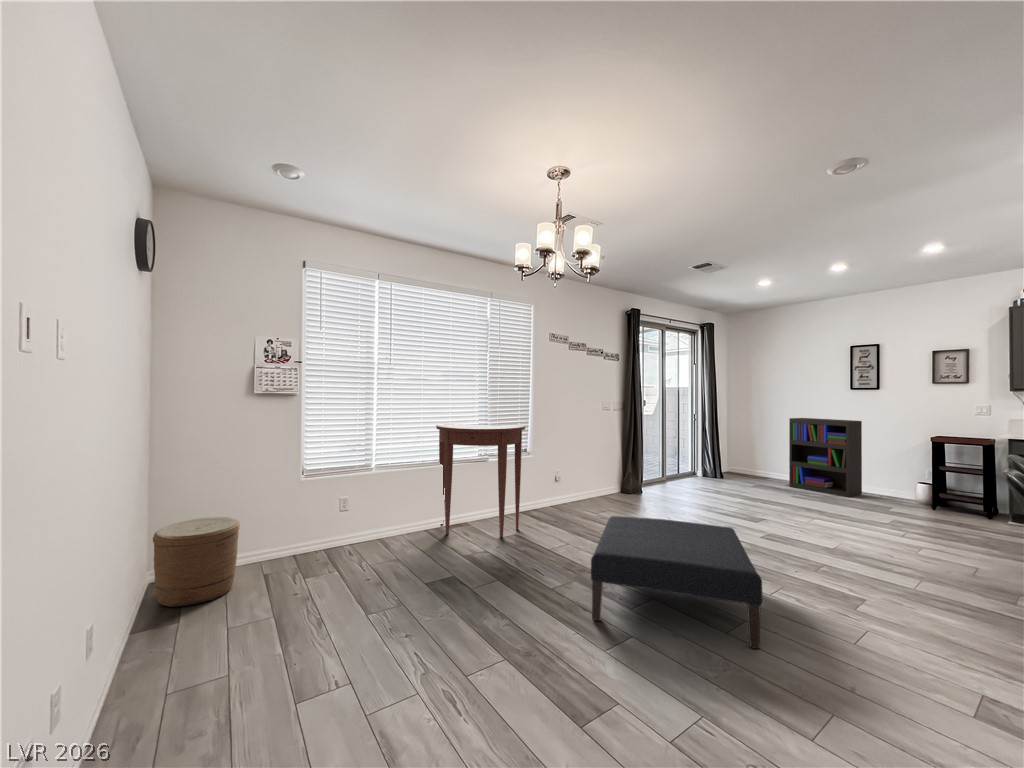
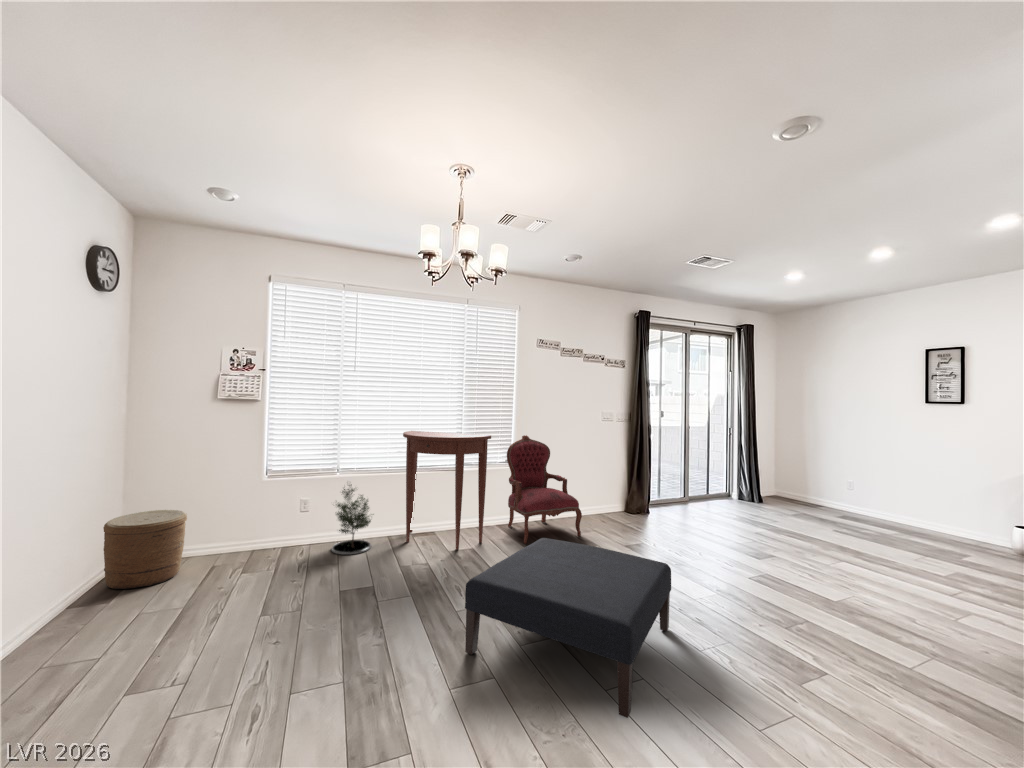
bookshelf: present [789,418,862,497] -> none [843,435,938,536]
armchair: none [527,426,602,527] -> present [507,435,582,544]
potted tree: none [377,476,417,551] -> present [331,485,371,555]

